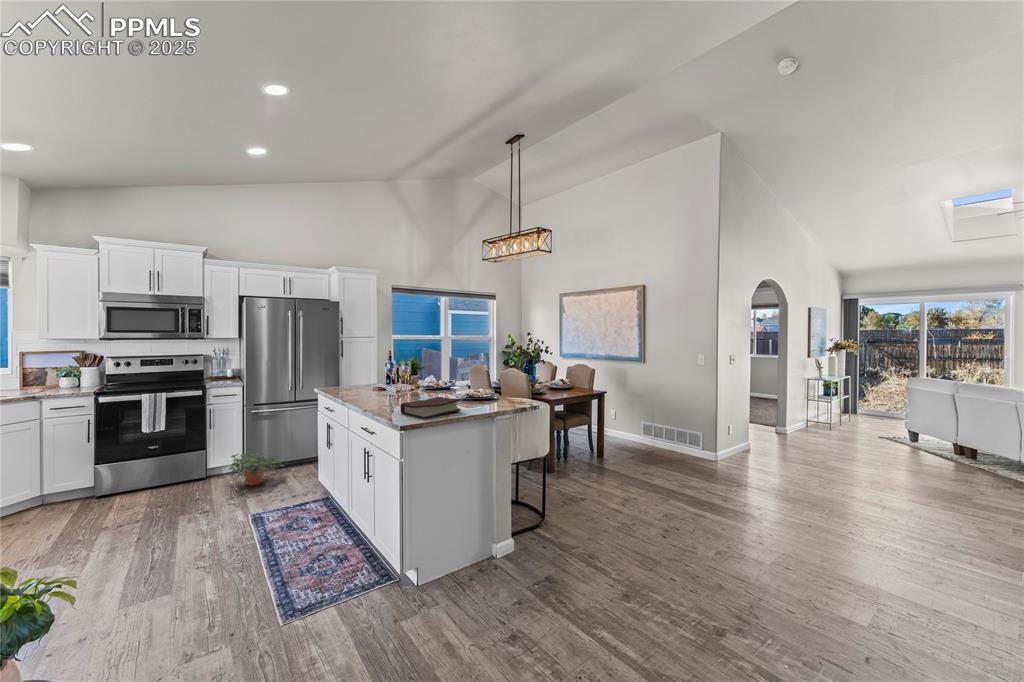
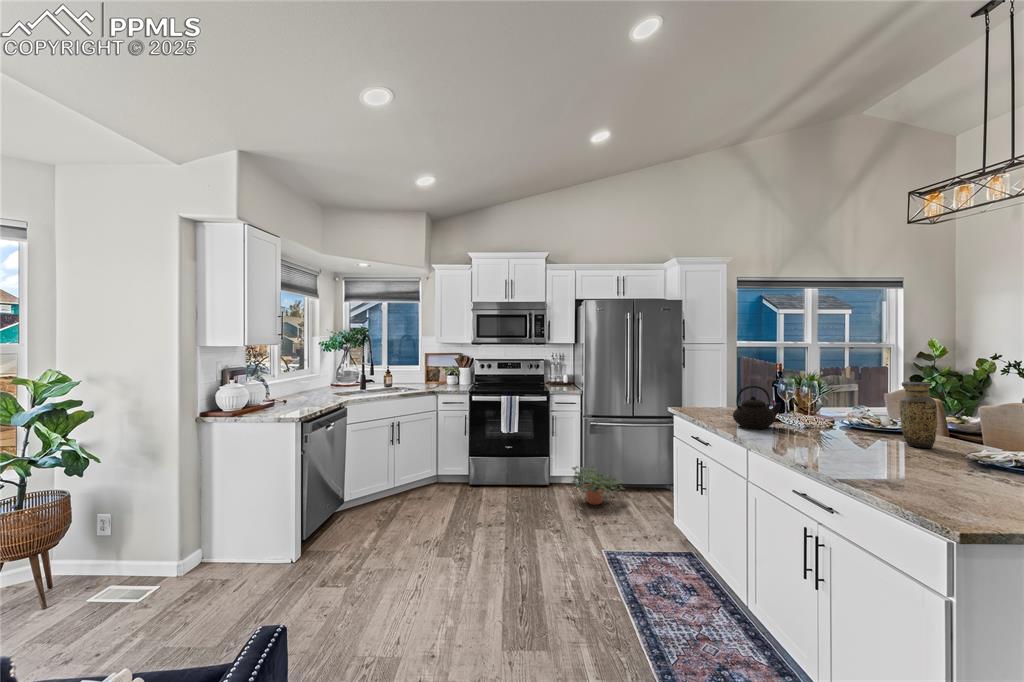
vase: none [443,361,460,400] -> present [899,382,938,448]
teapot: none [352,369,385,399] -> present [733,386,781,429]
hardback book: present [401,397,461,419] -> none [850,443,984,486]

